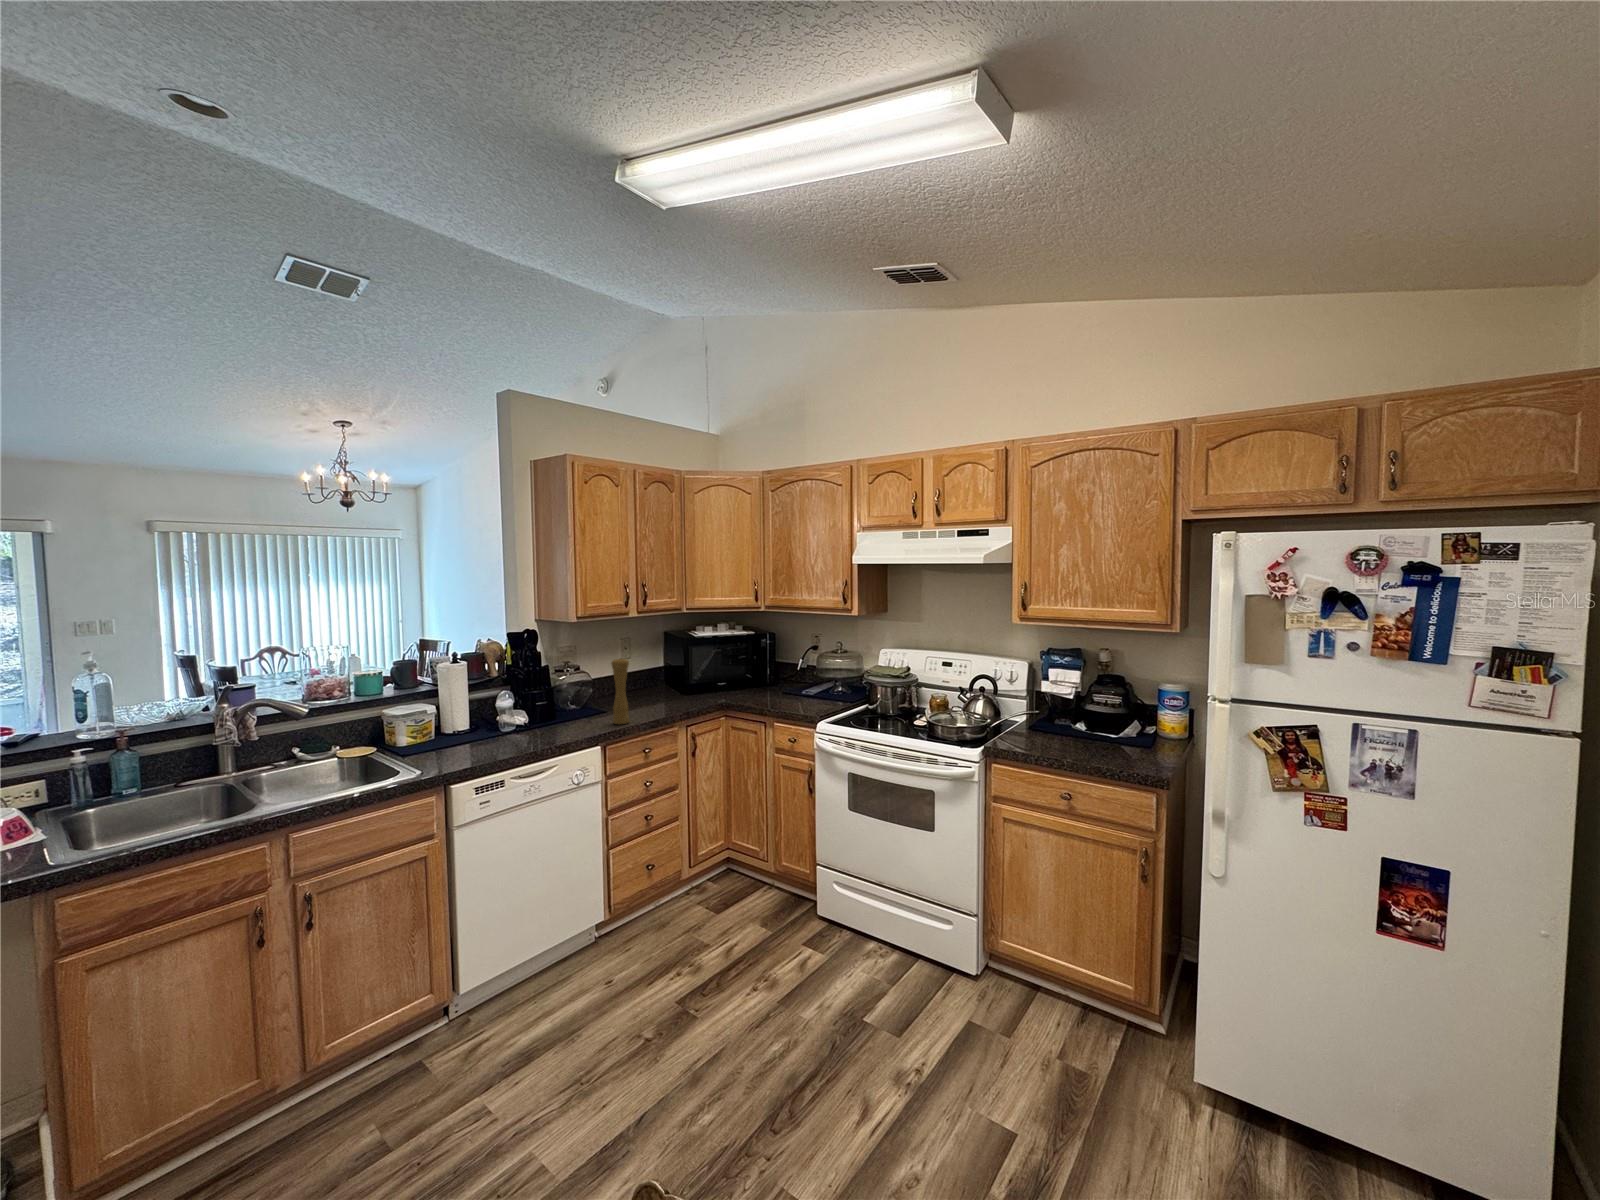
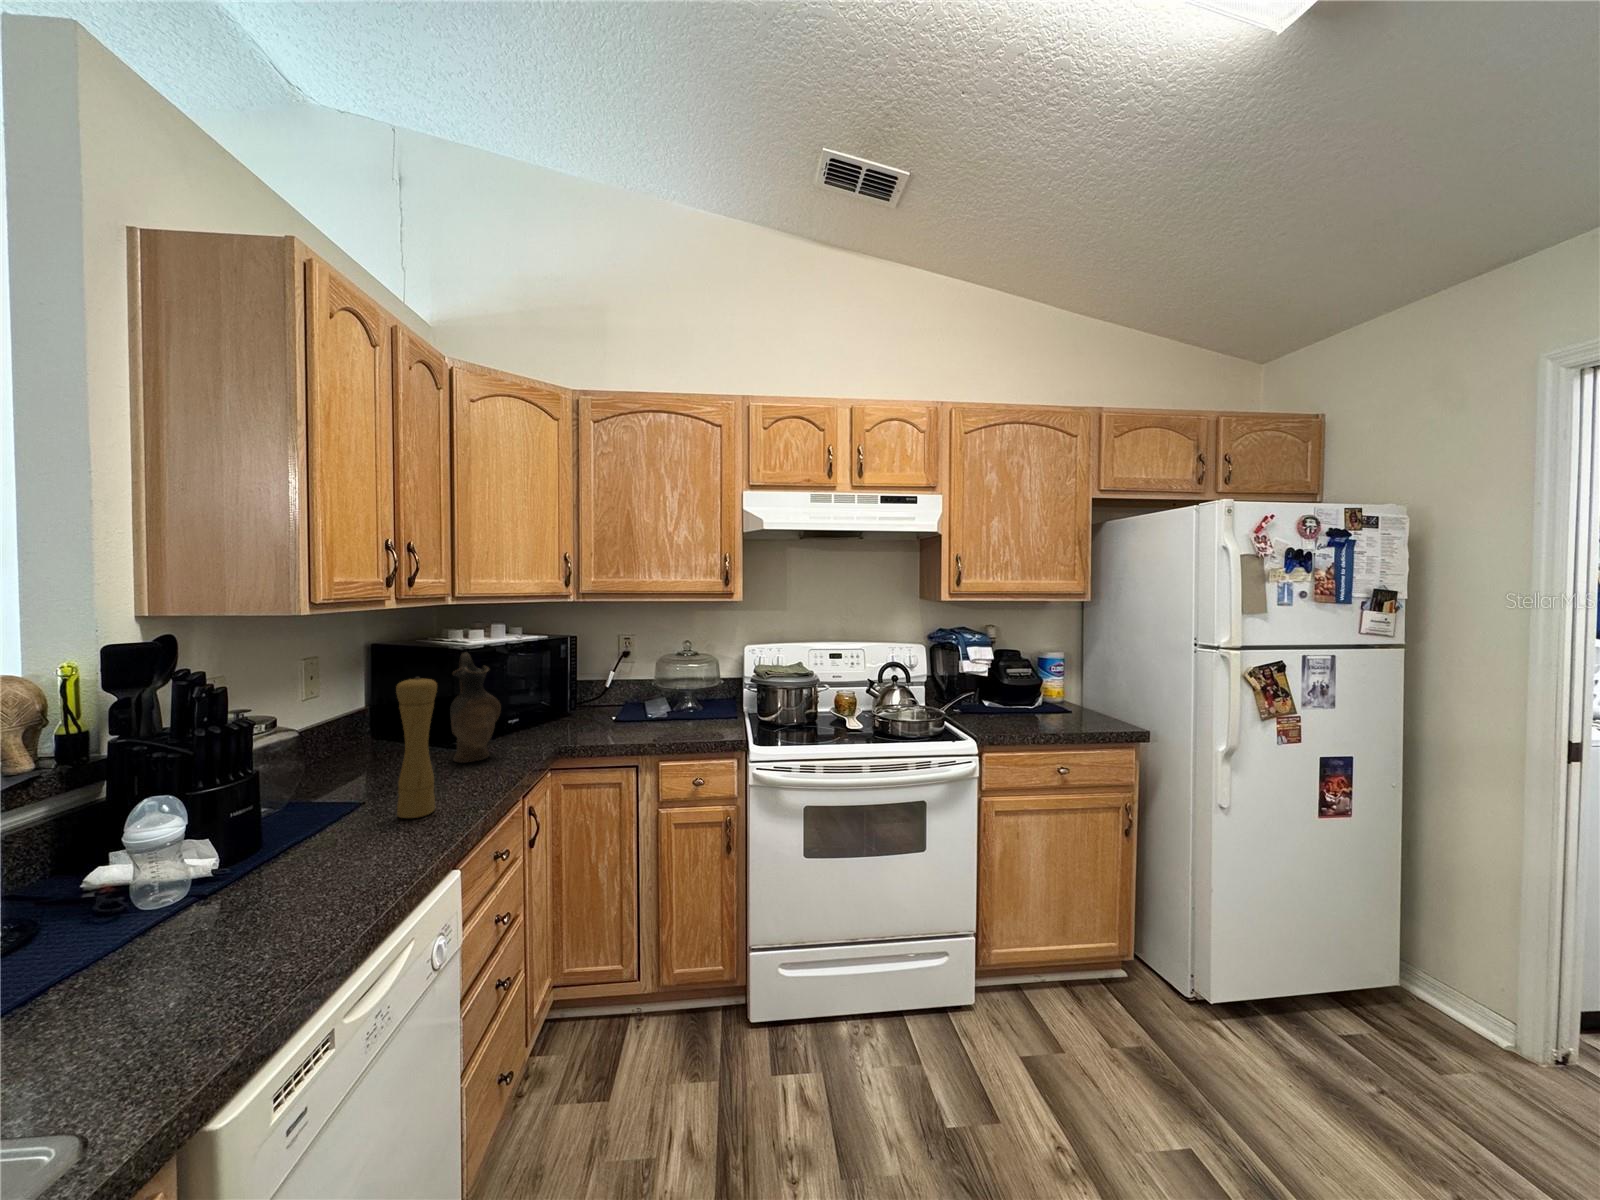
ceramic pitcher: none [671,645,695,705] -> present [450,653,501,763]

